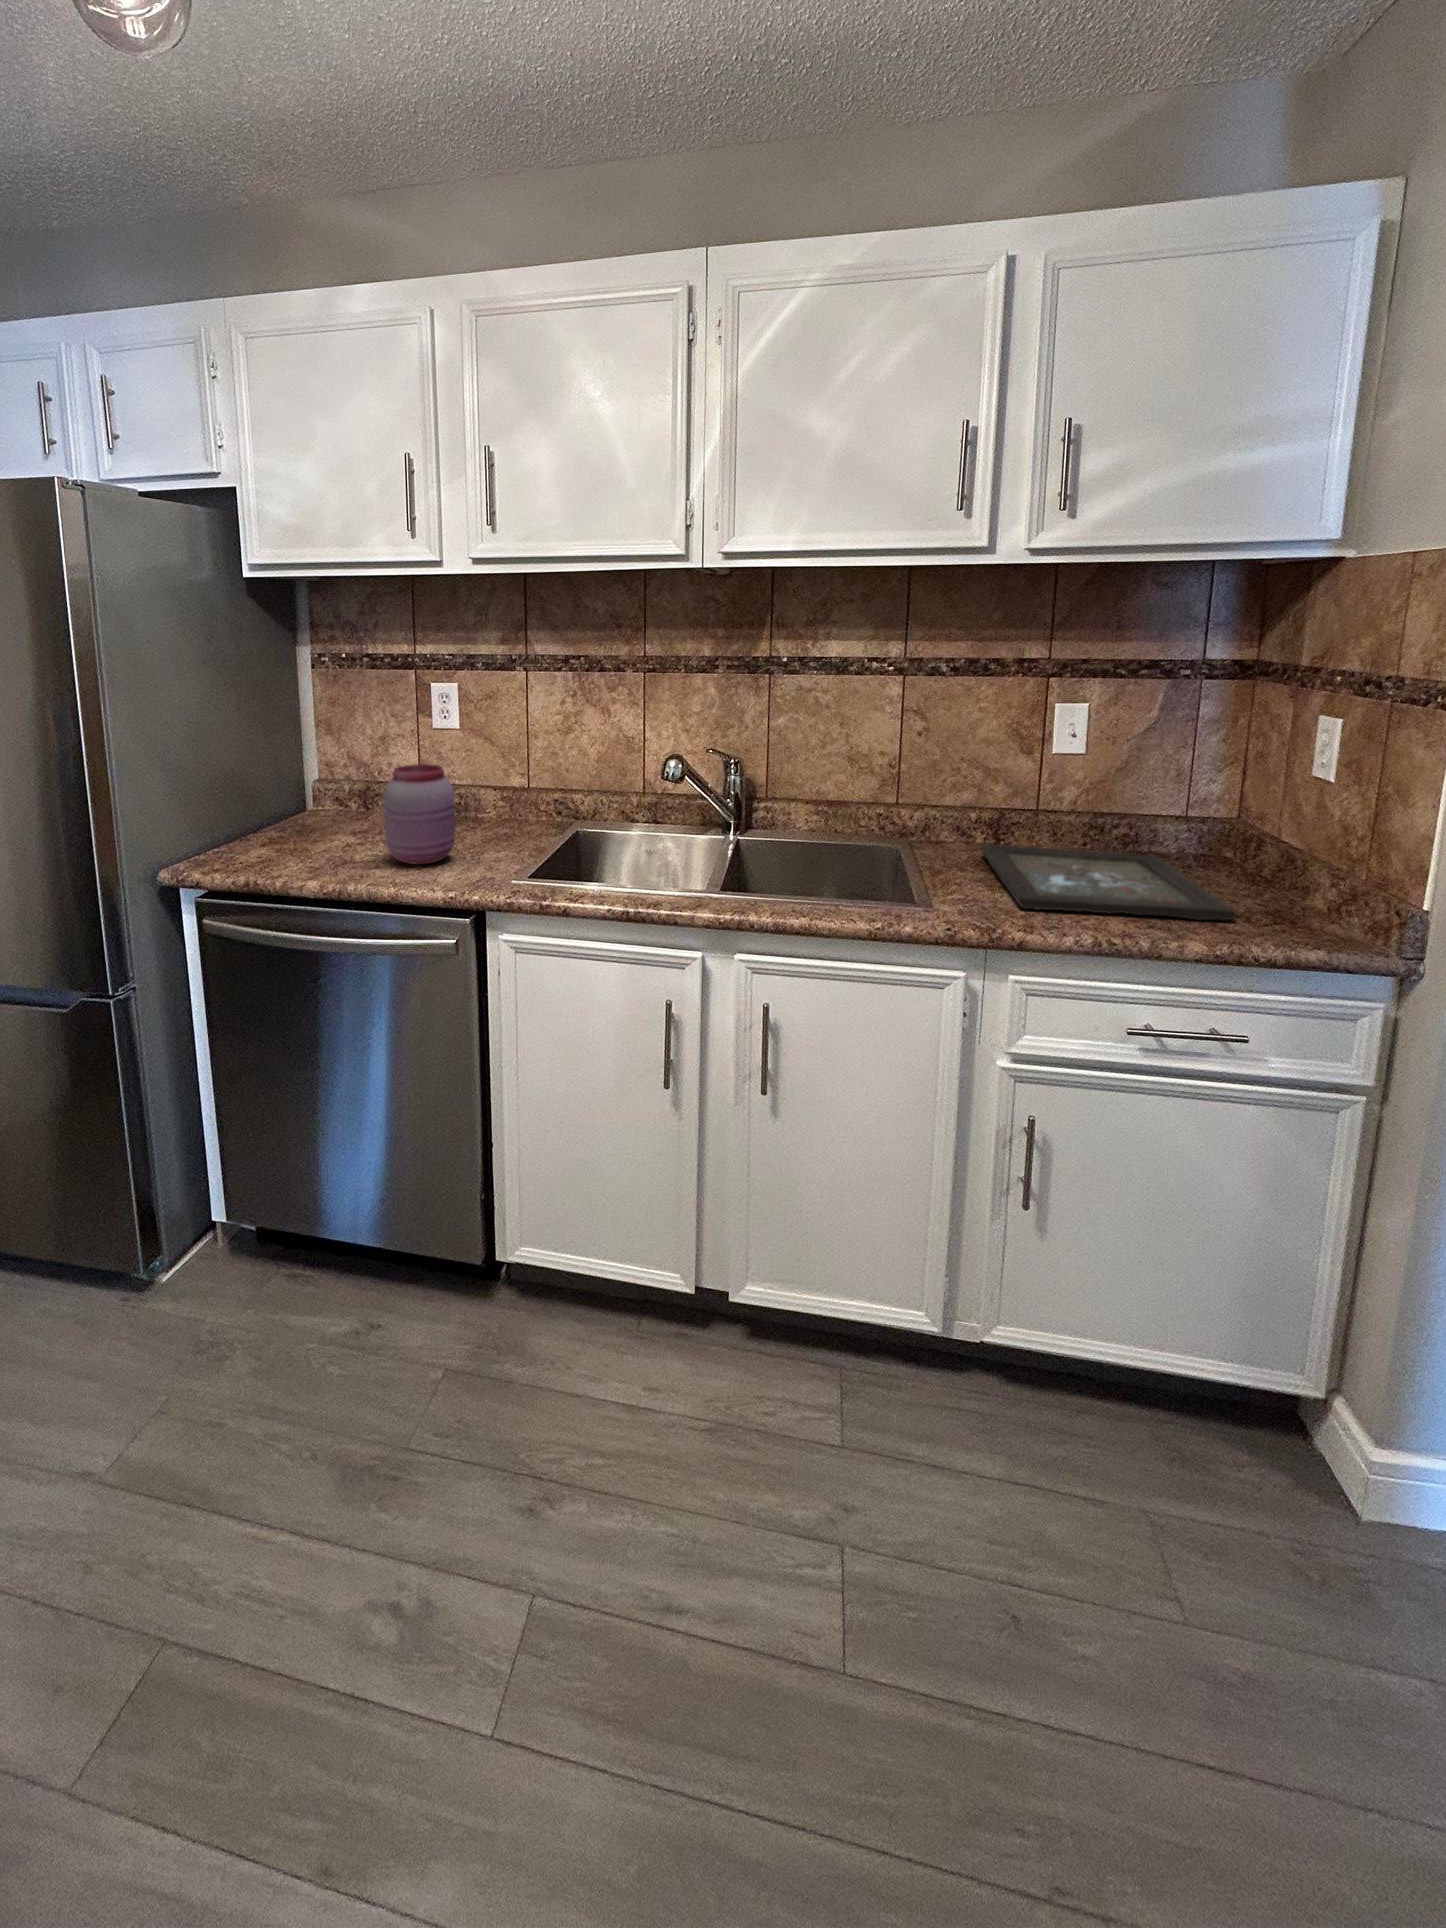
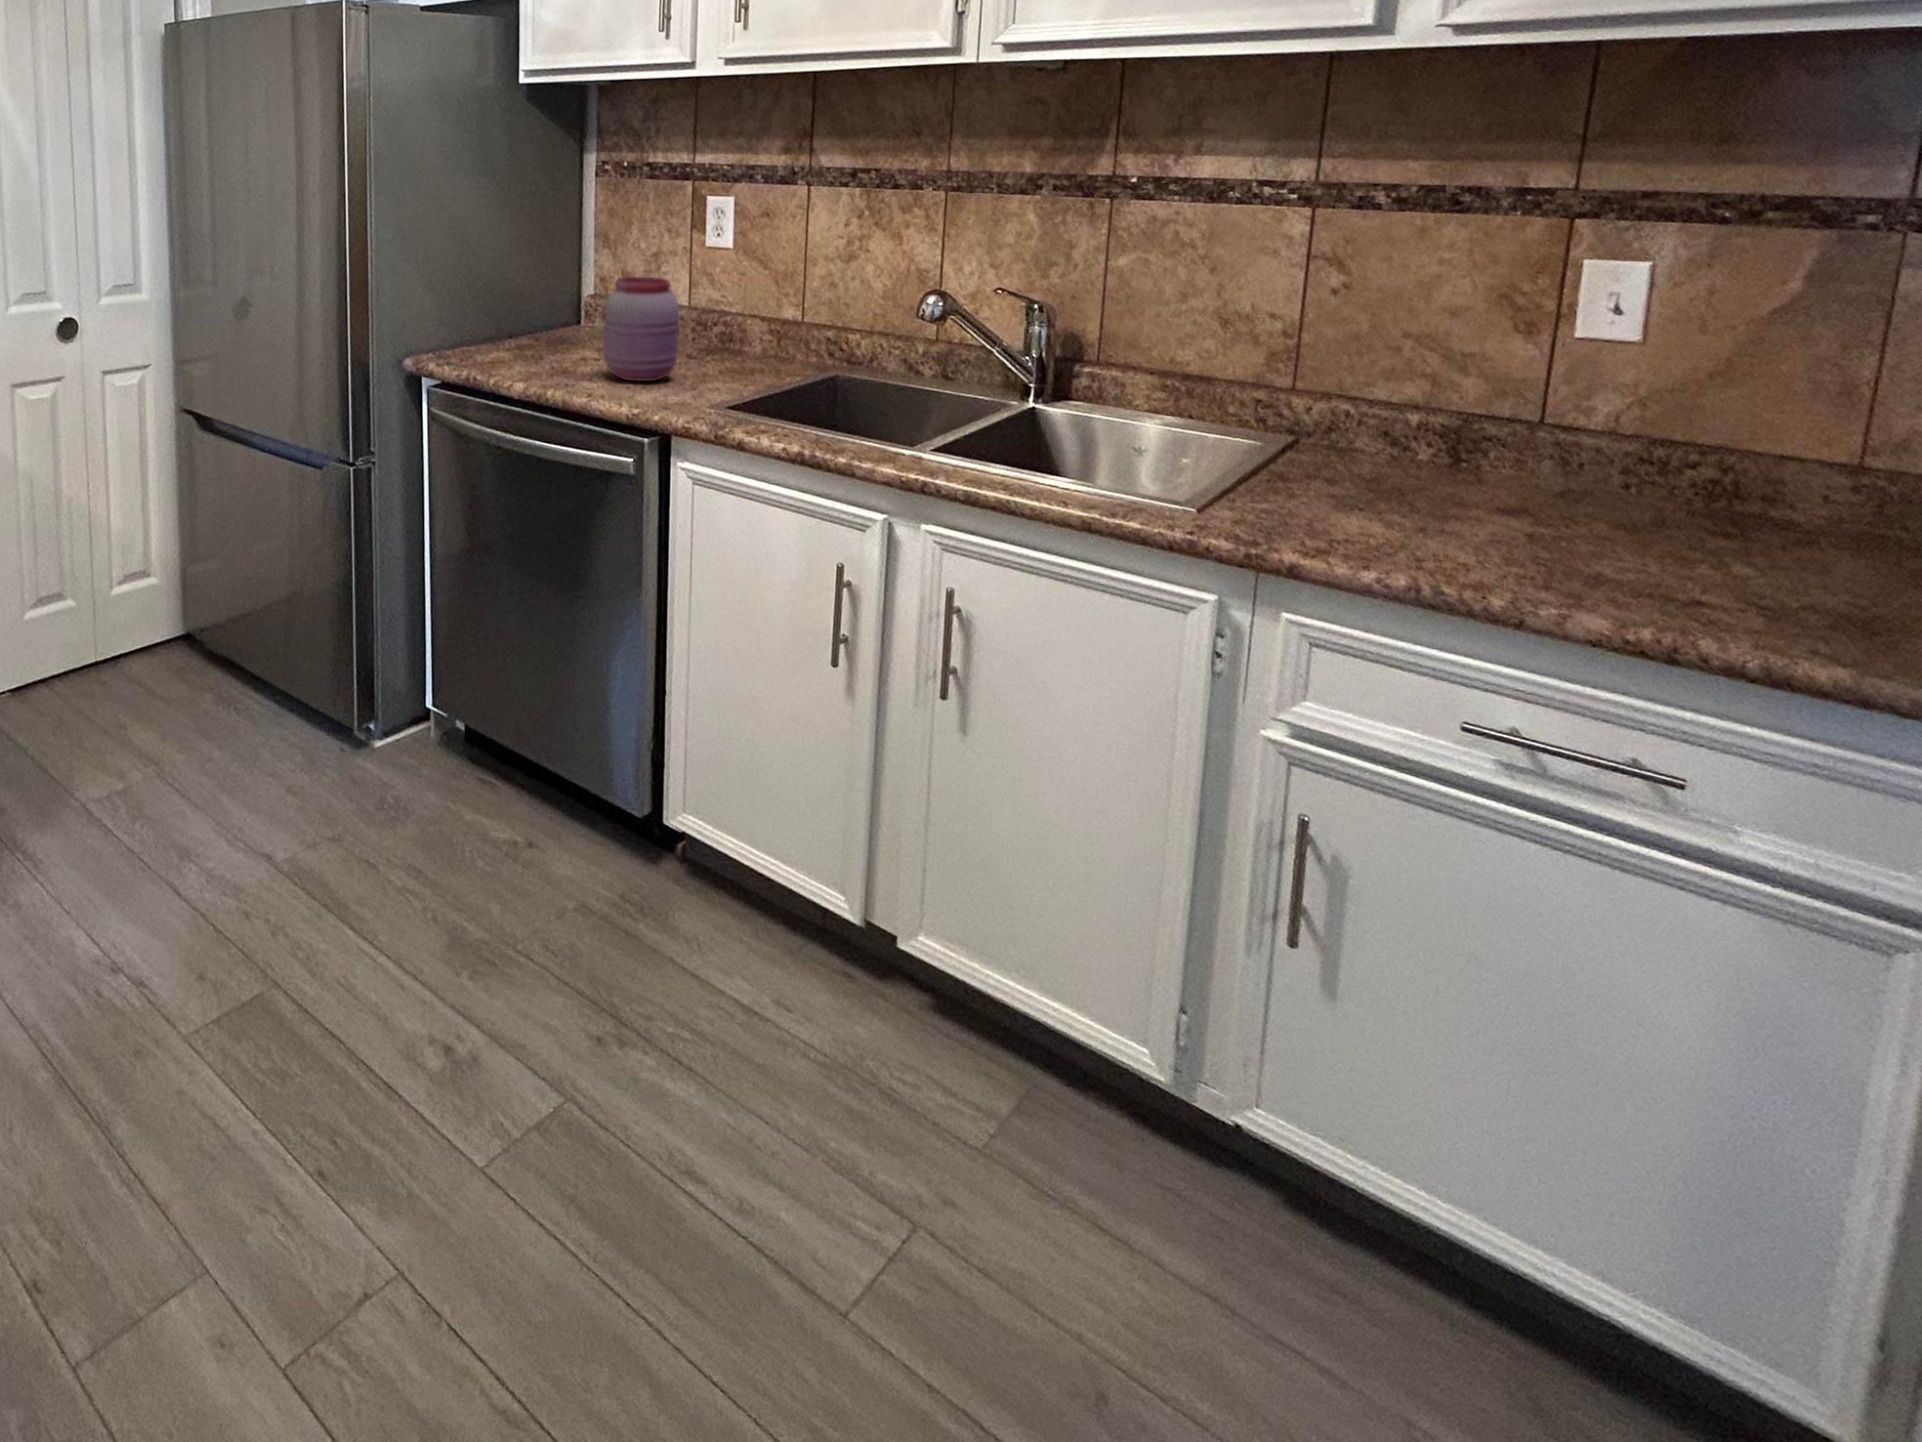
tray: present [980,845,1236,920] -> none [1340,459,1748,607]

